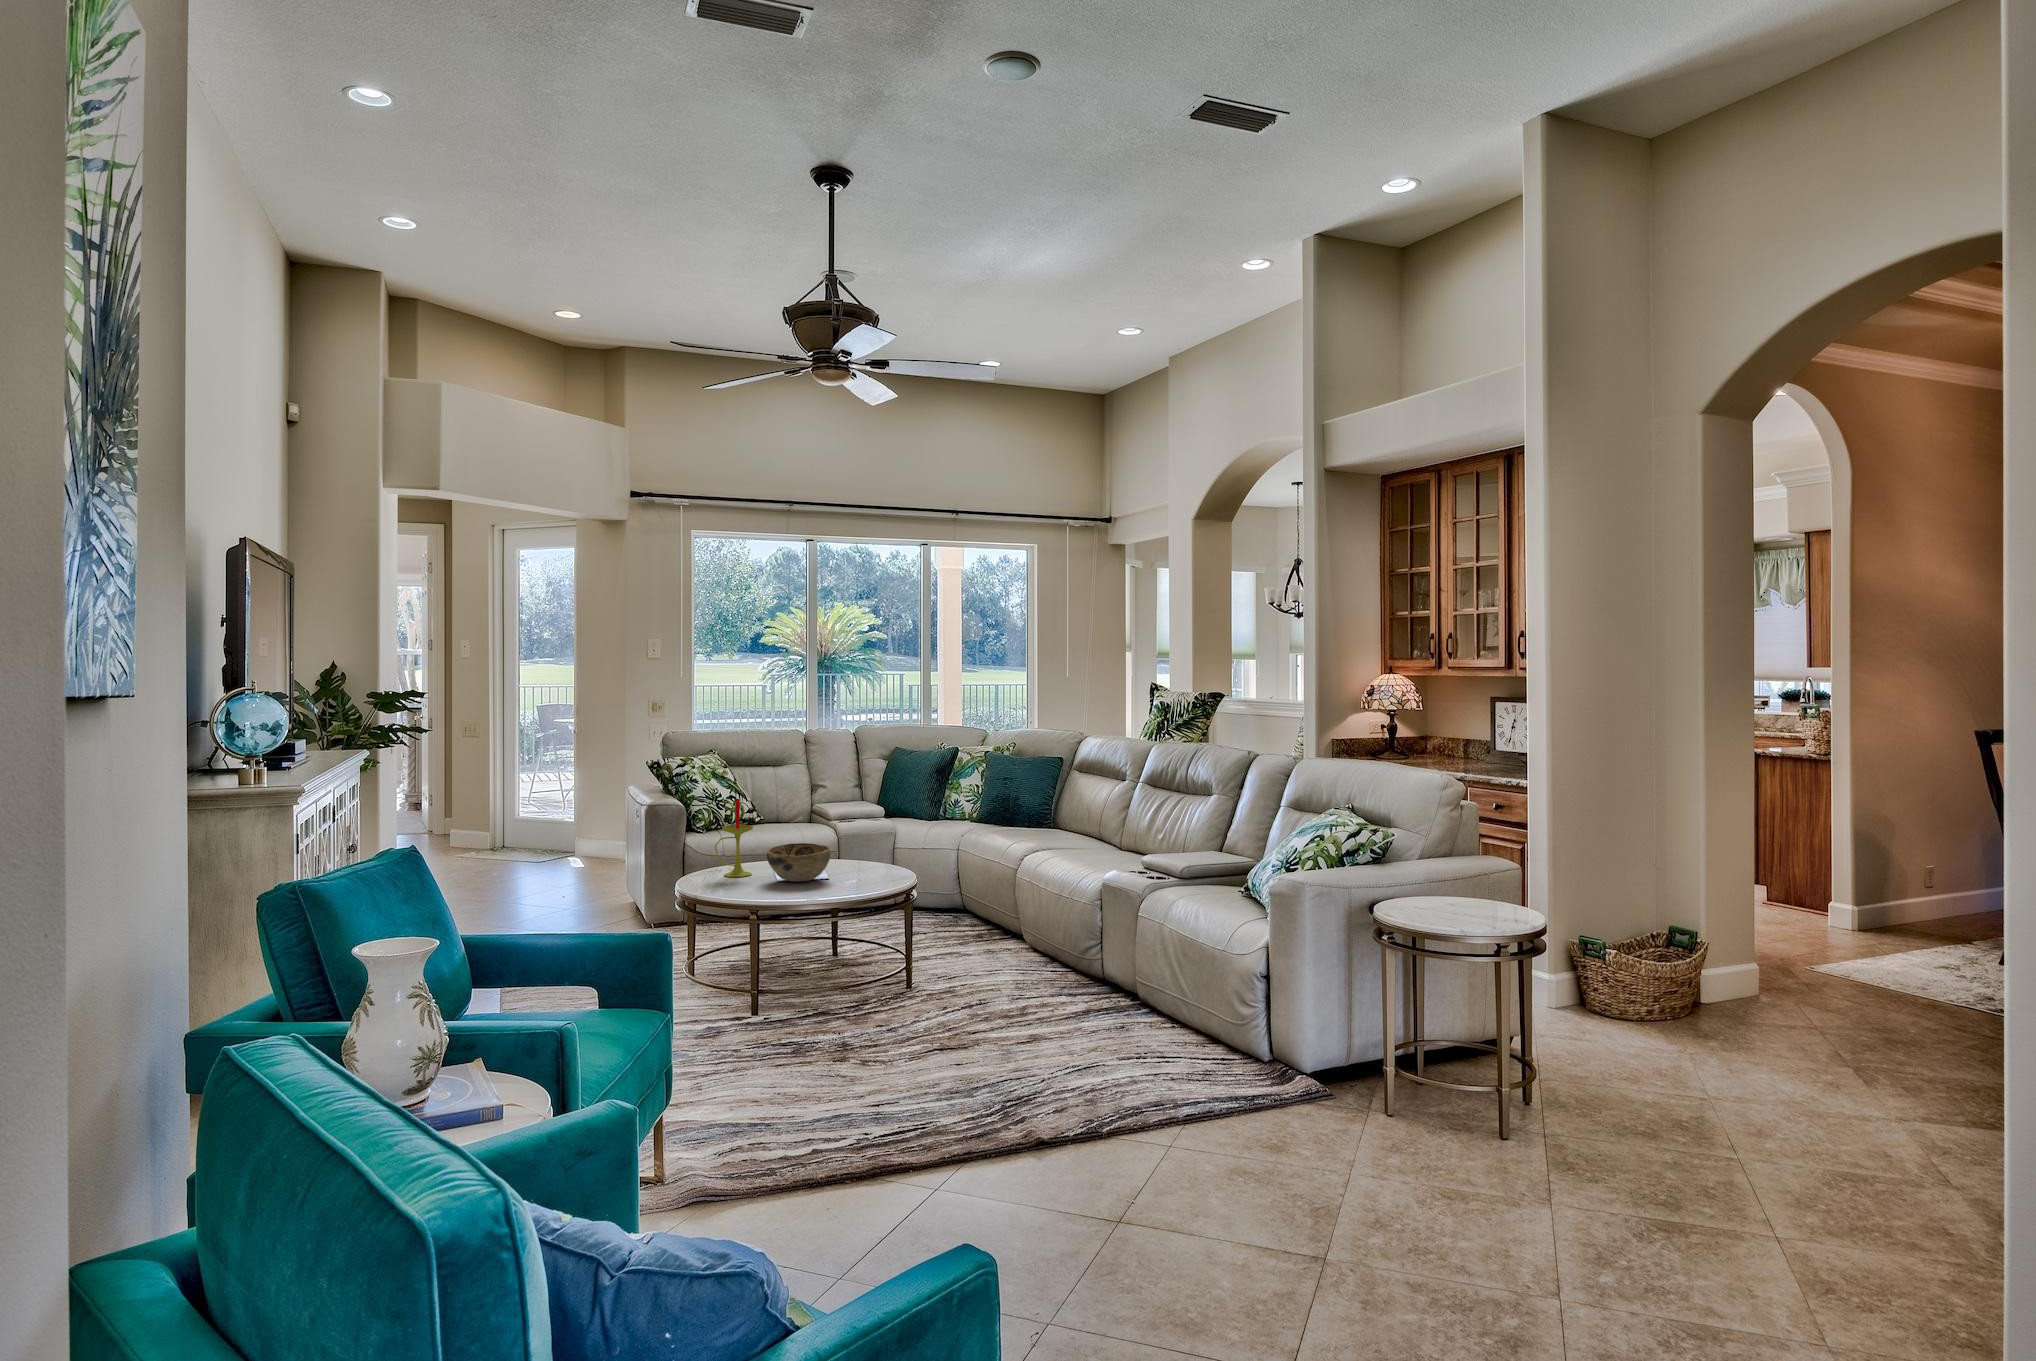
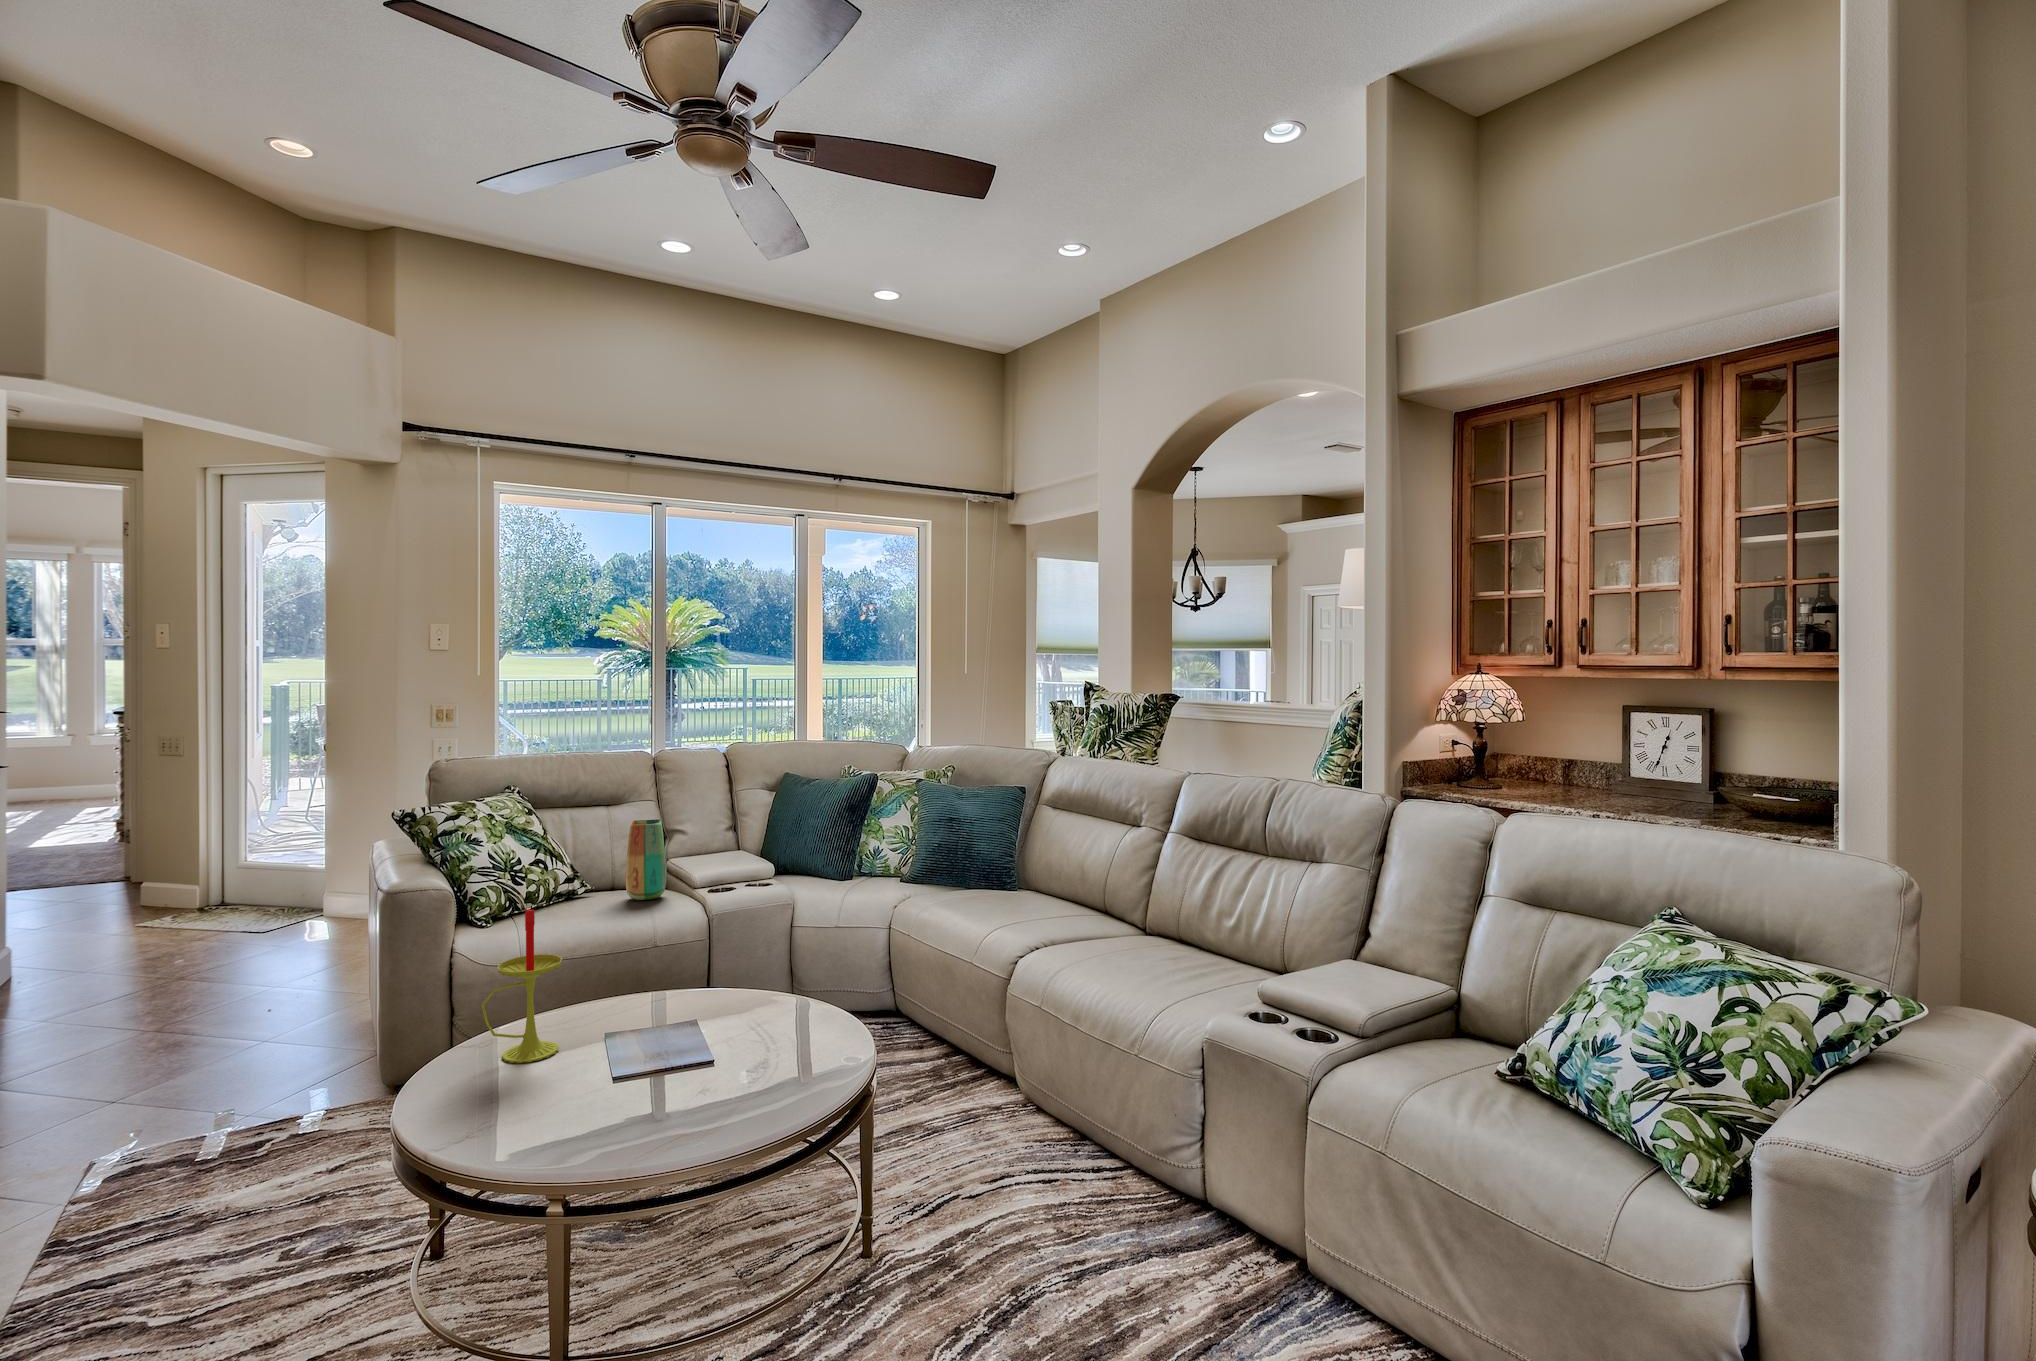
vase: none [785,776,812,830] -> present [625,819,667,900]
decorative bowl: present [767,843,831,881] -> none [587,987,714,1075]

